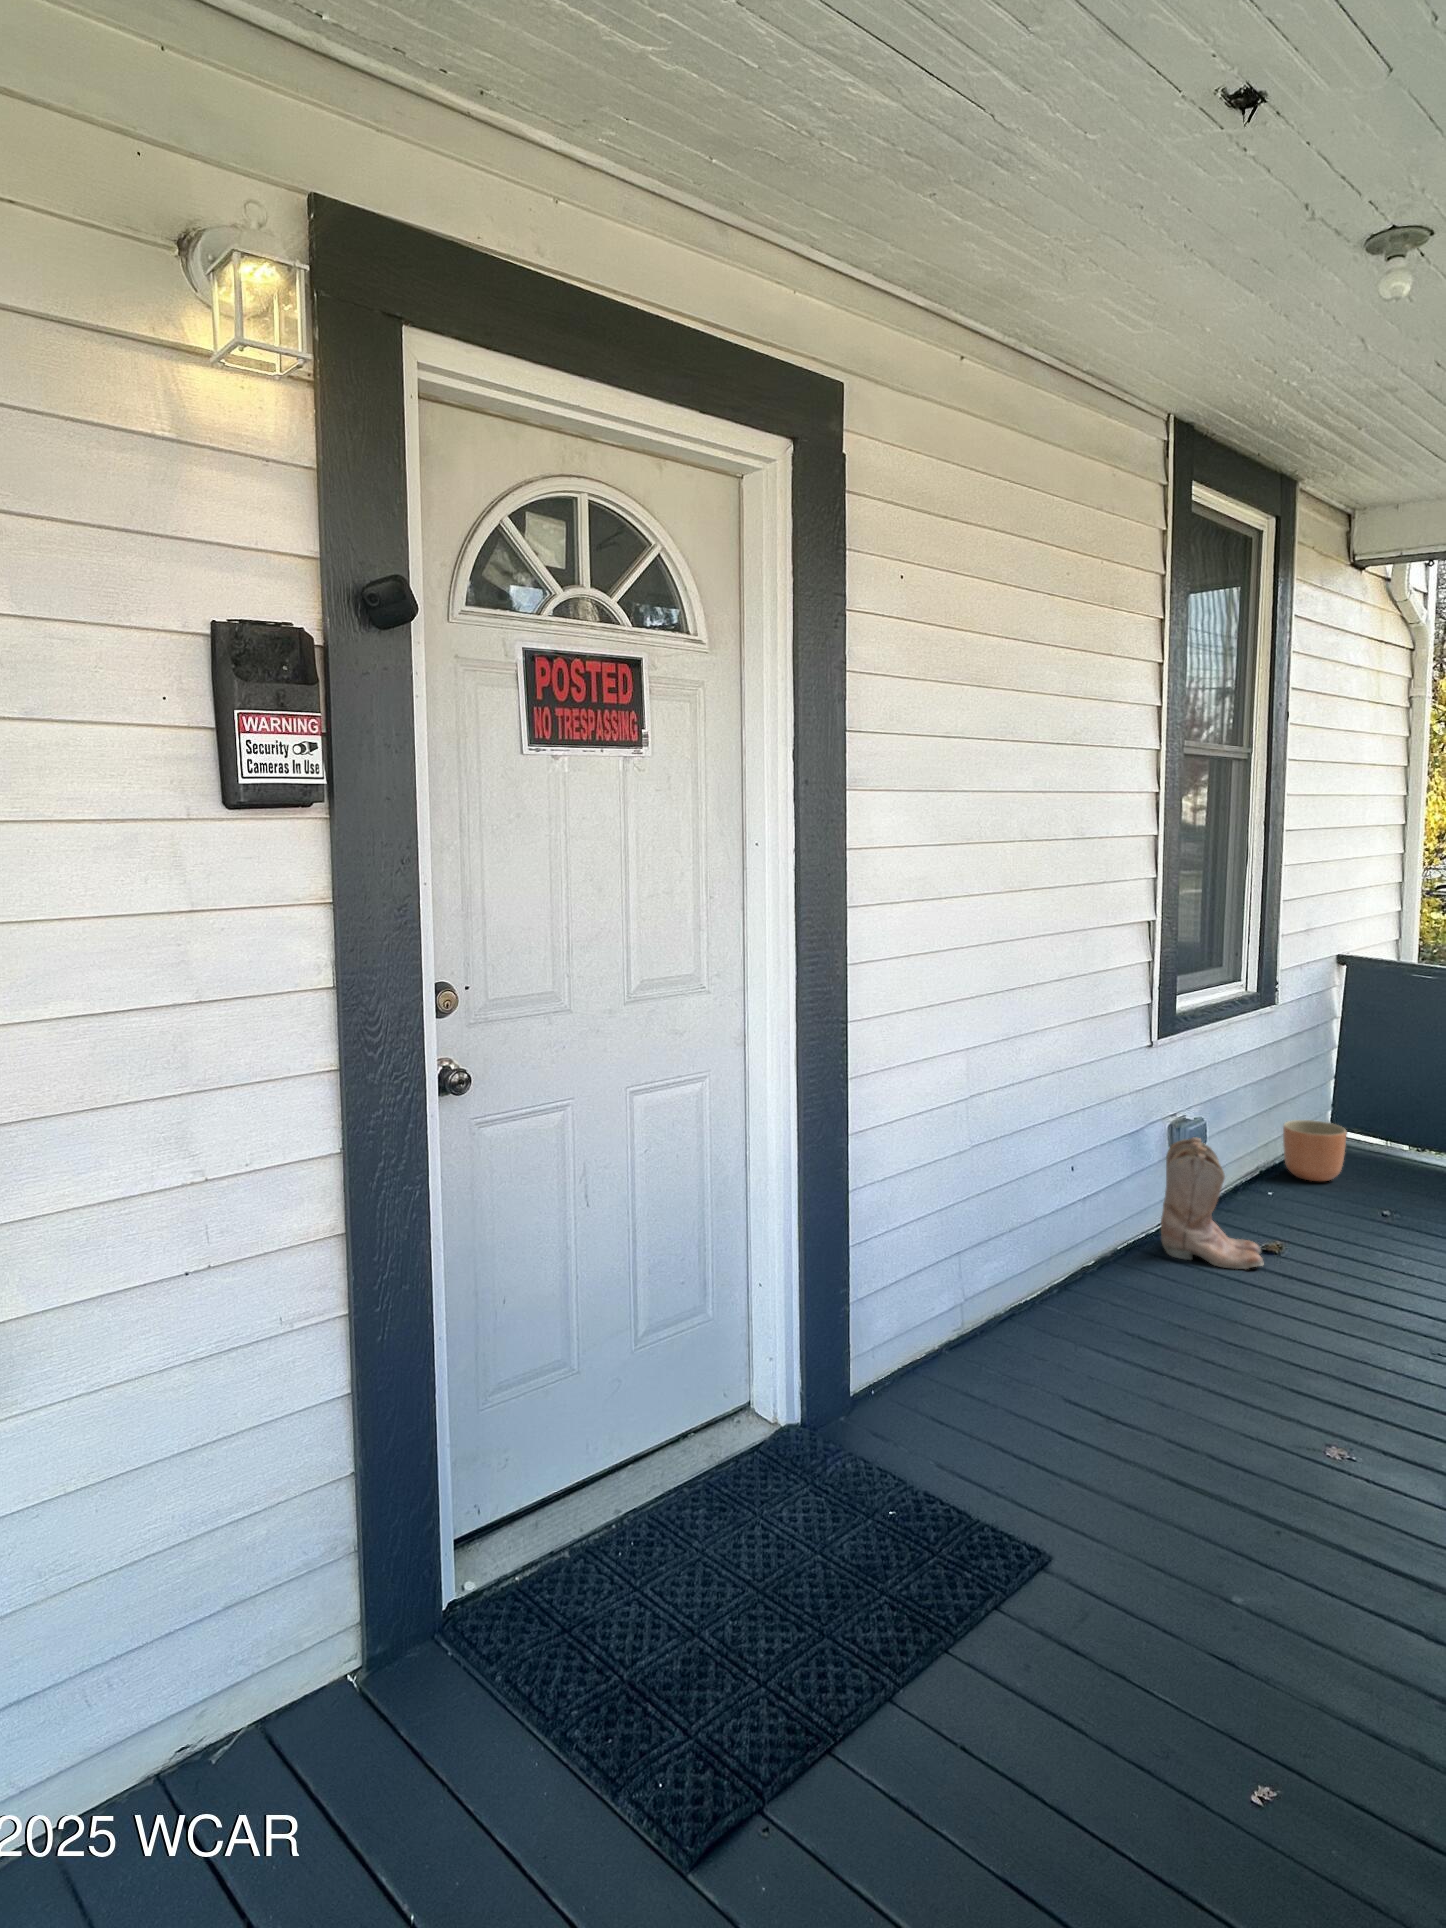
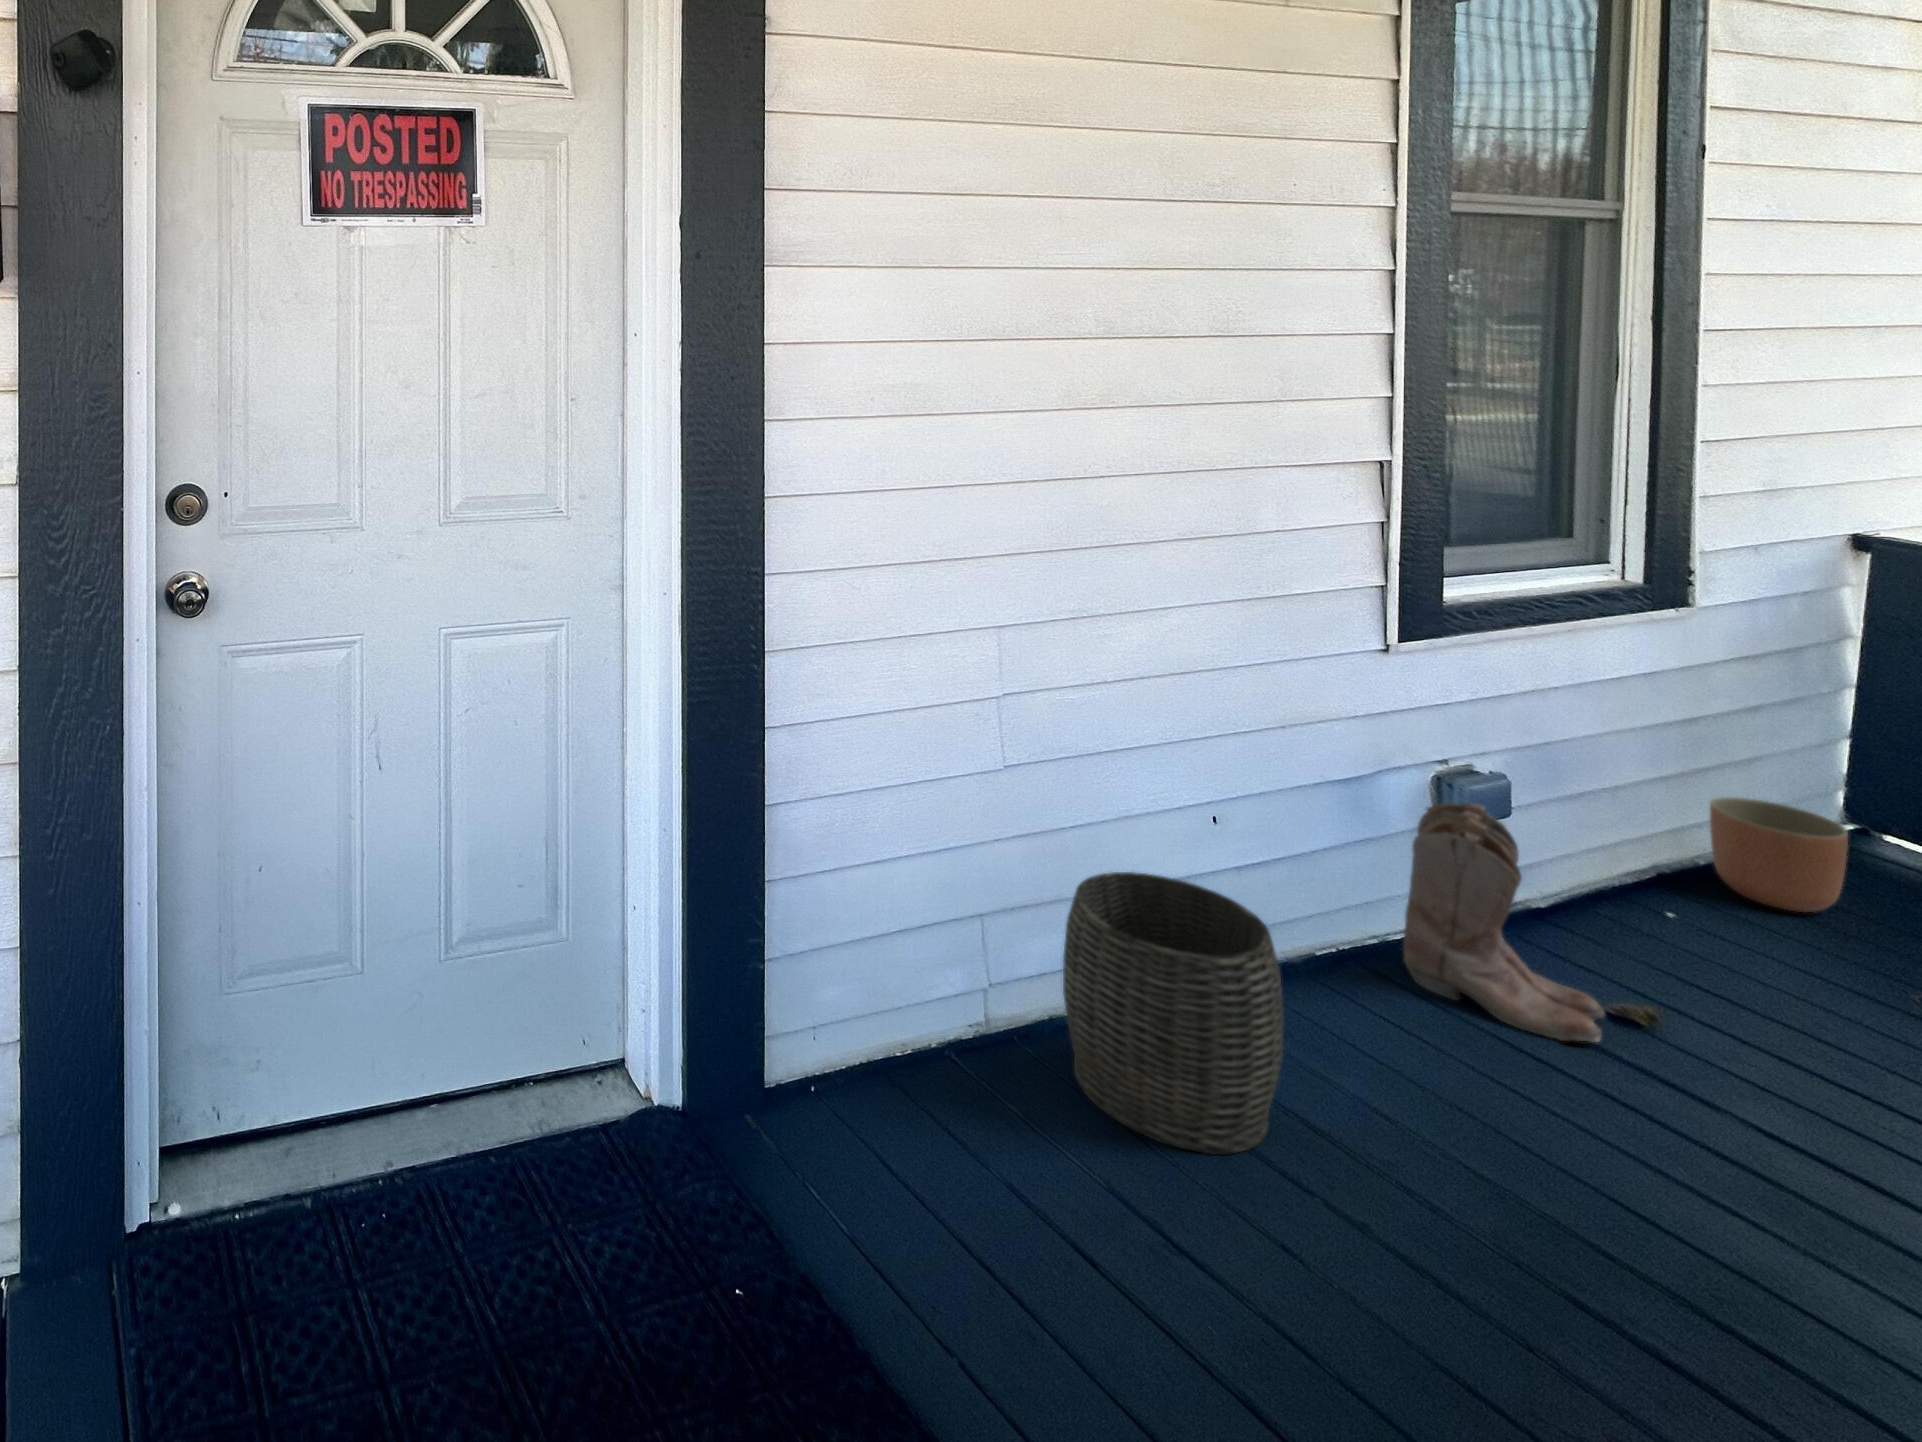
woven basket: none [1009,1206,1139,1370] -> present [1063,872,1284,1153]

